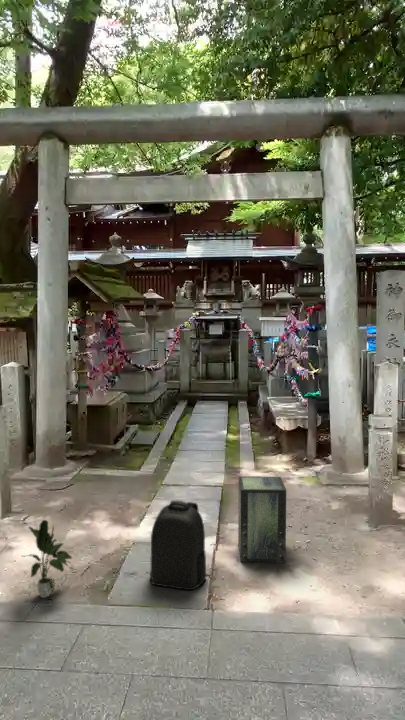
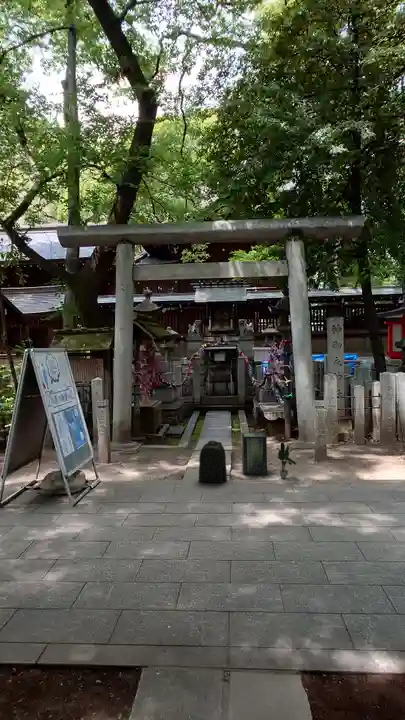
potted plant: present [24,520,72,598] -> present [277,442,296,479]

